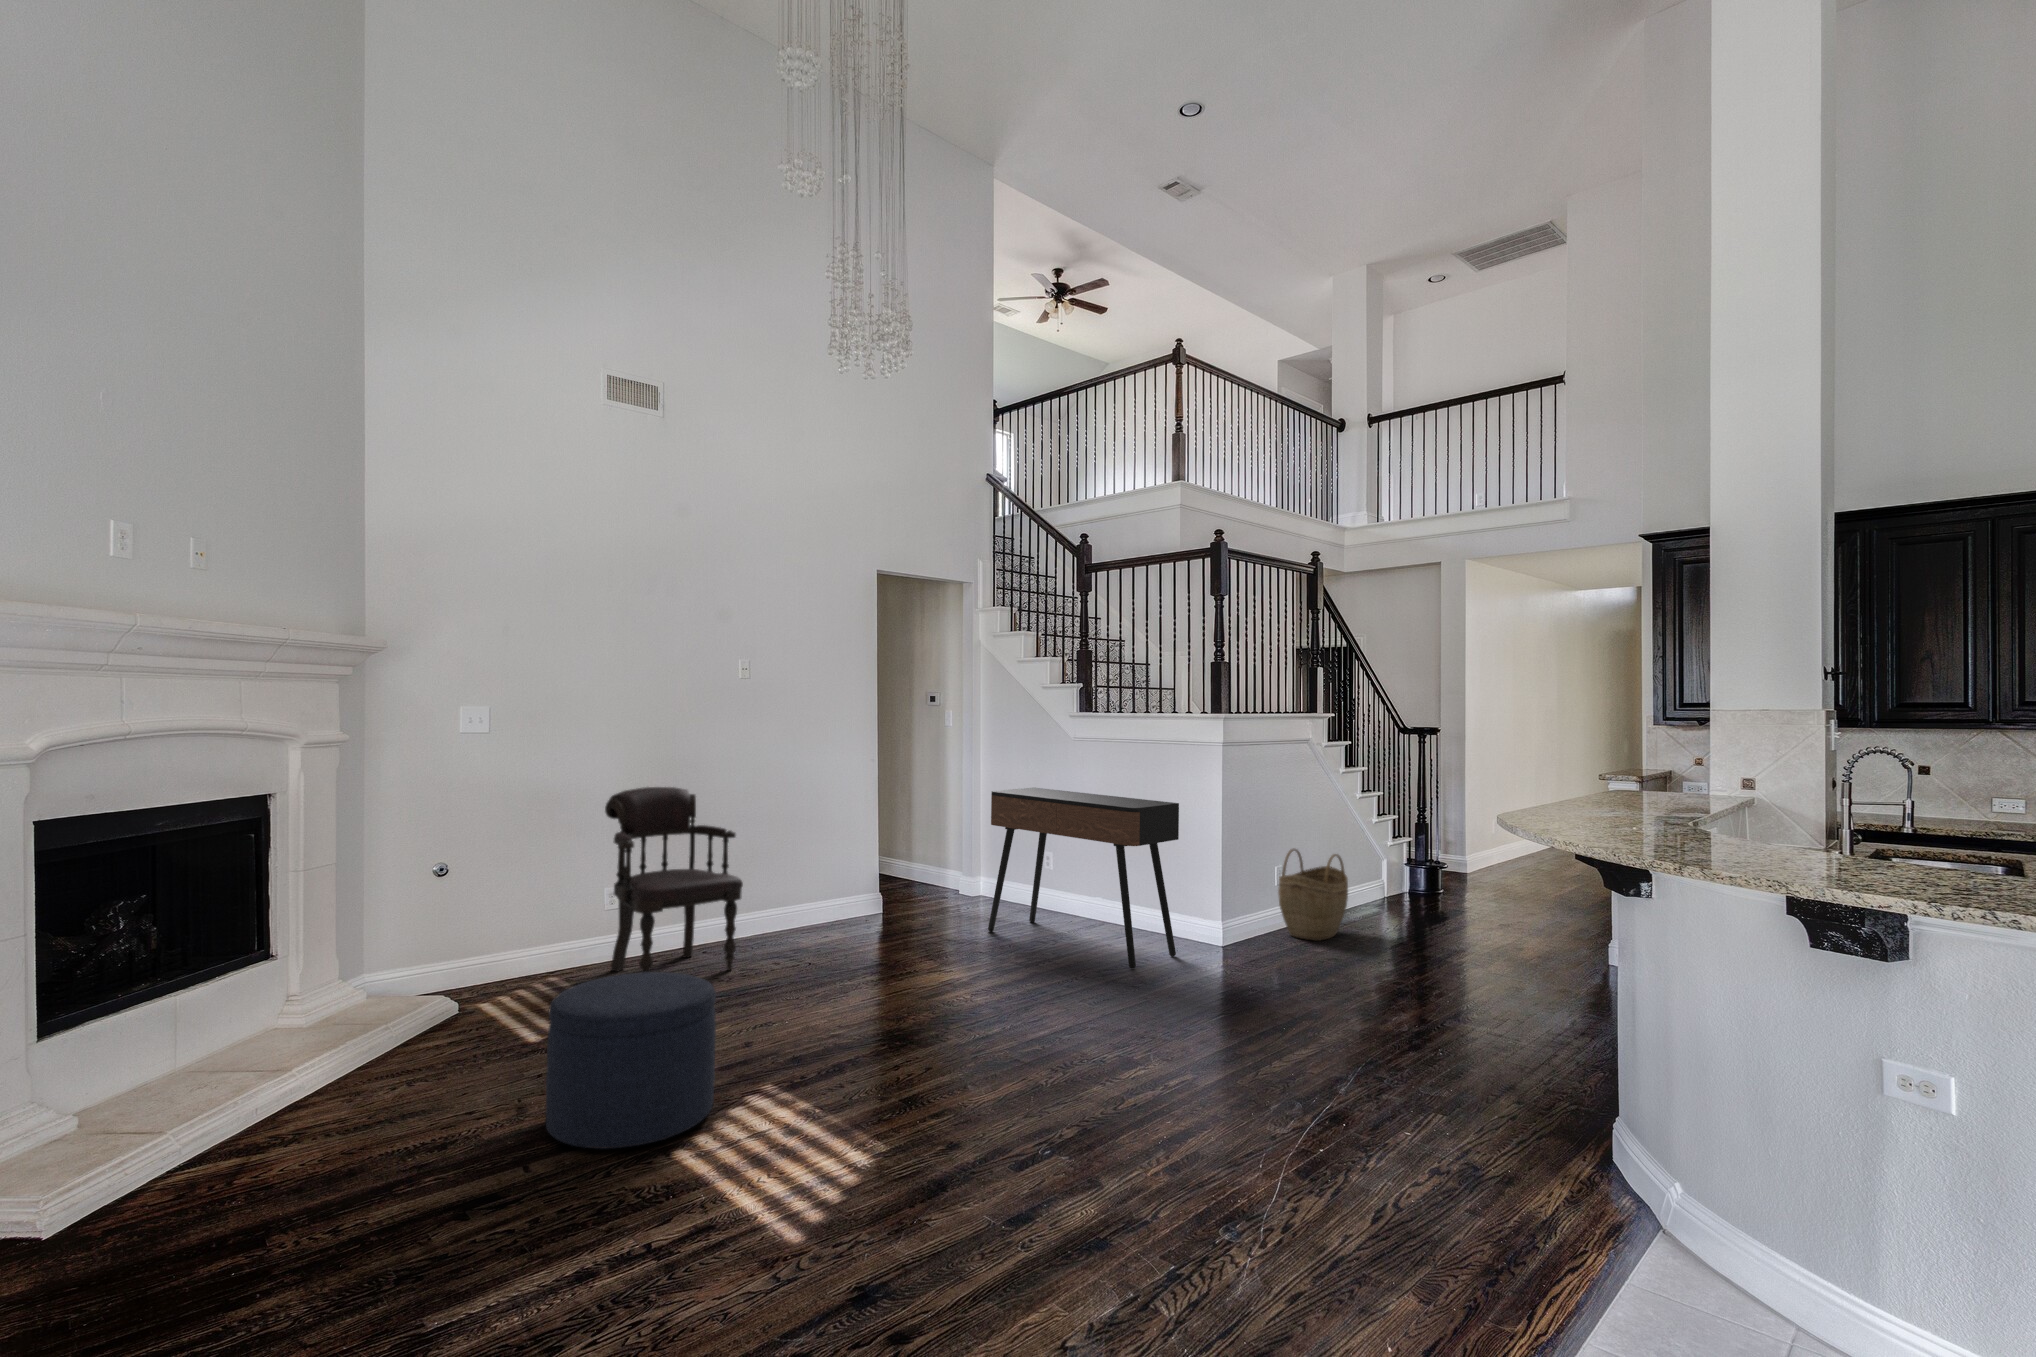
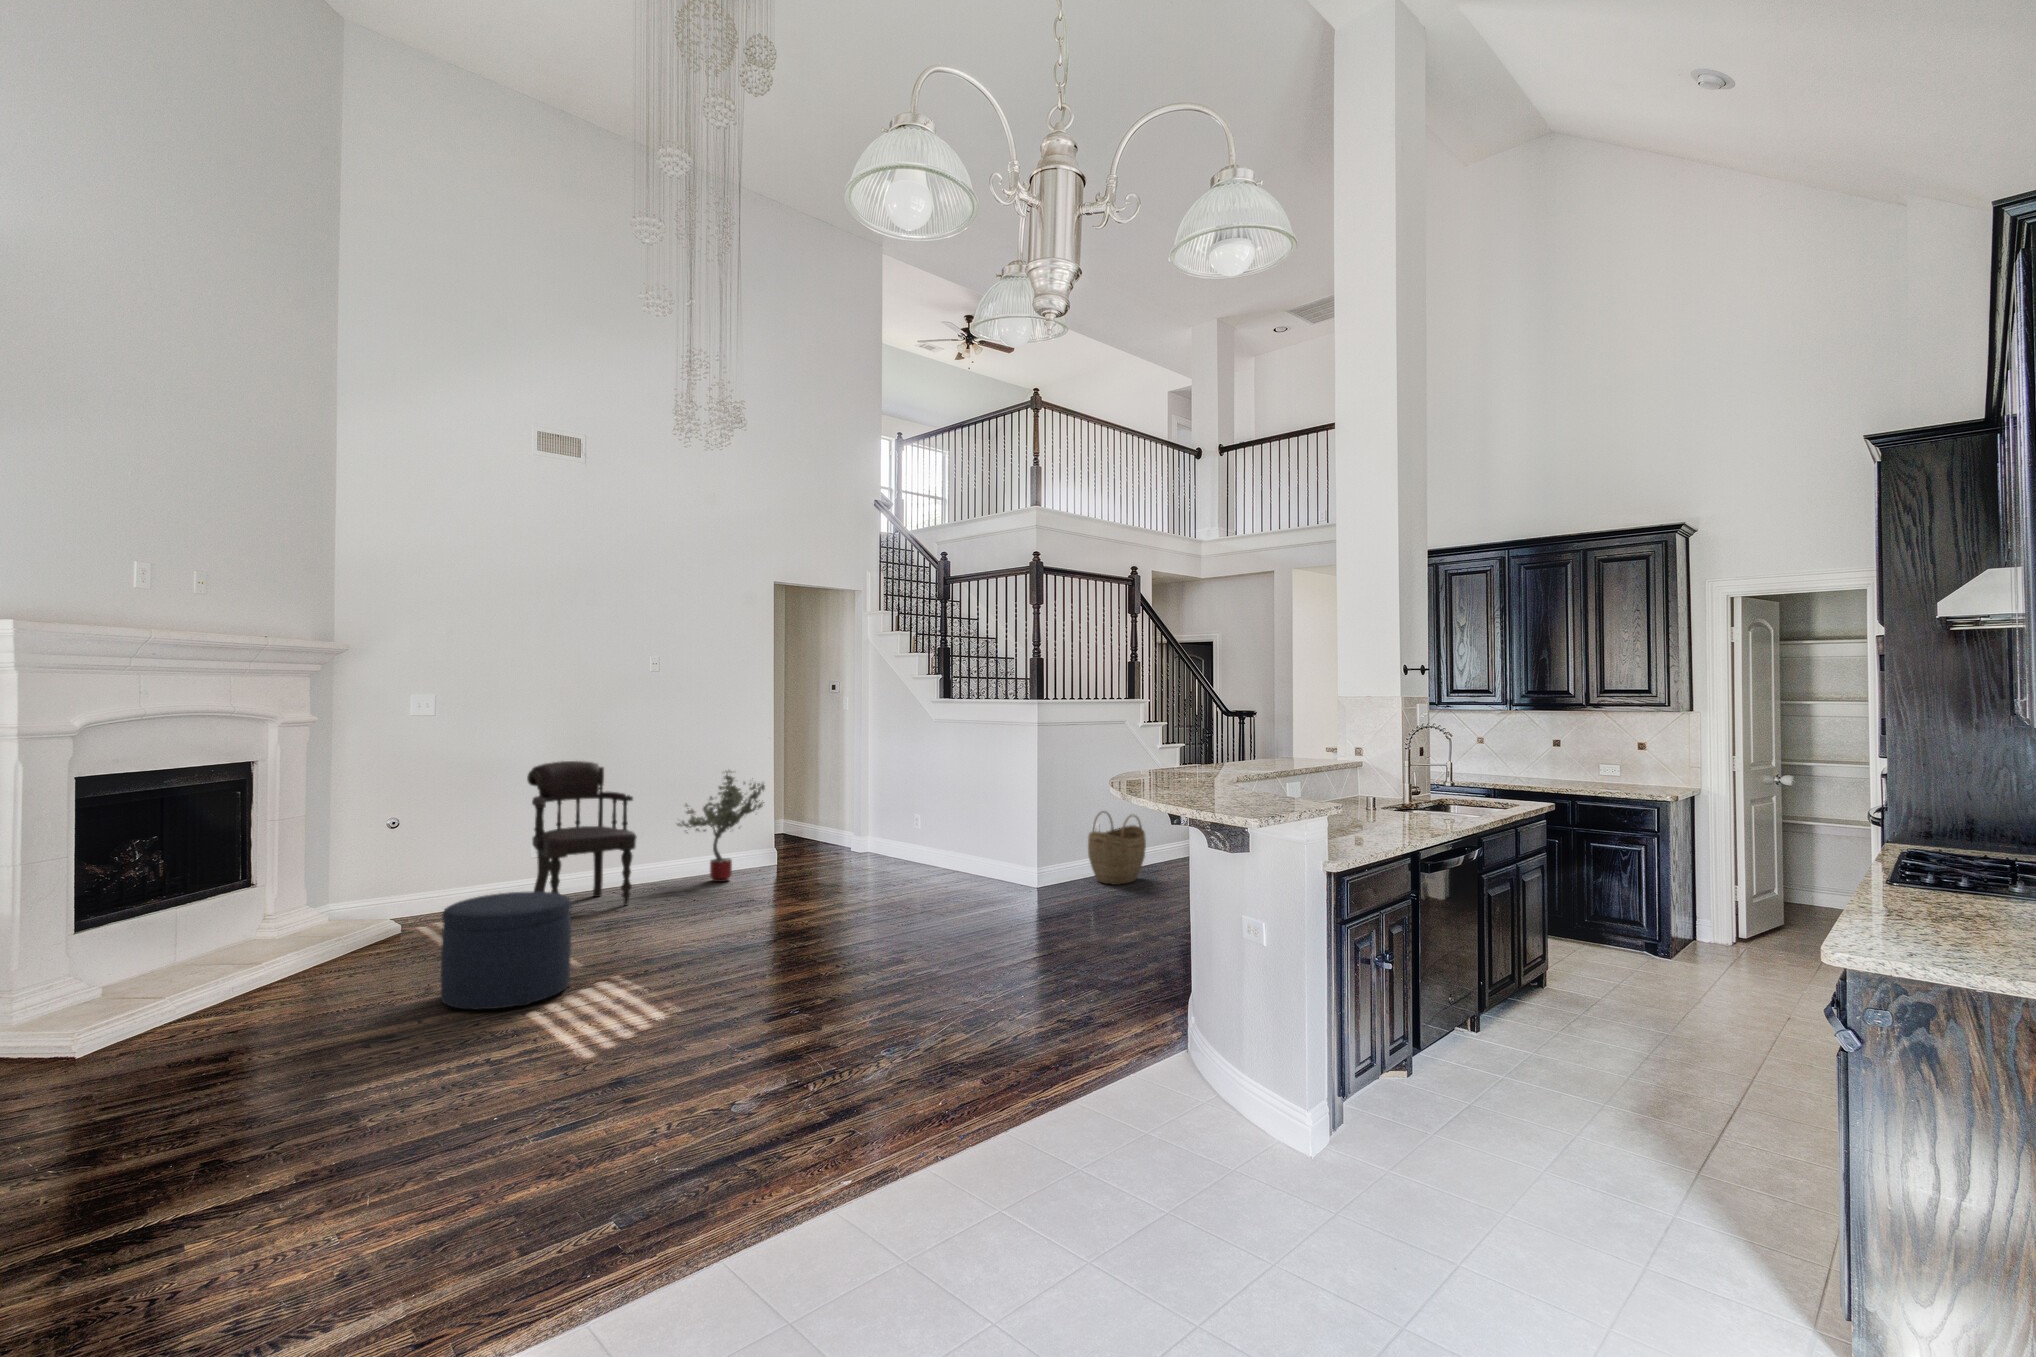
console table: present [988,788,1179,969] -> none [851,762,993,904]
potted tree: none [779,795,881,936] -> present [677,770,765,882]

